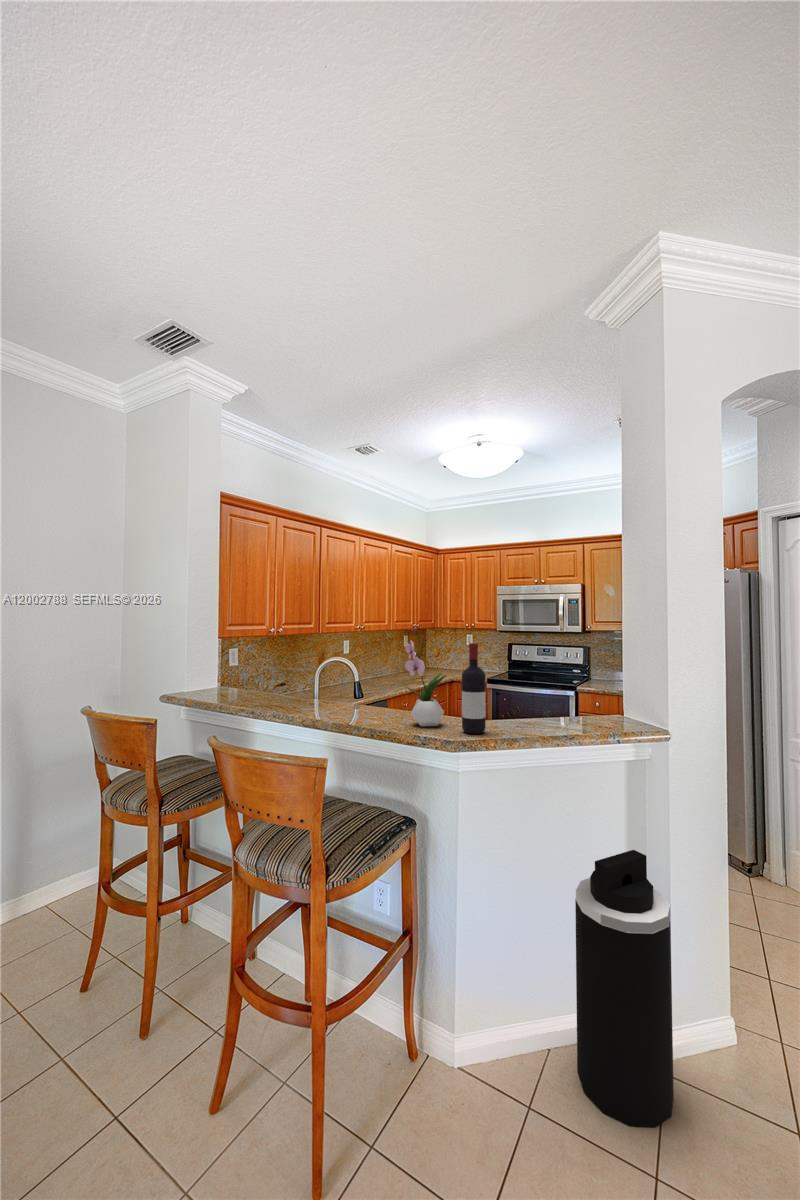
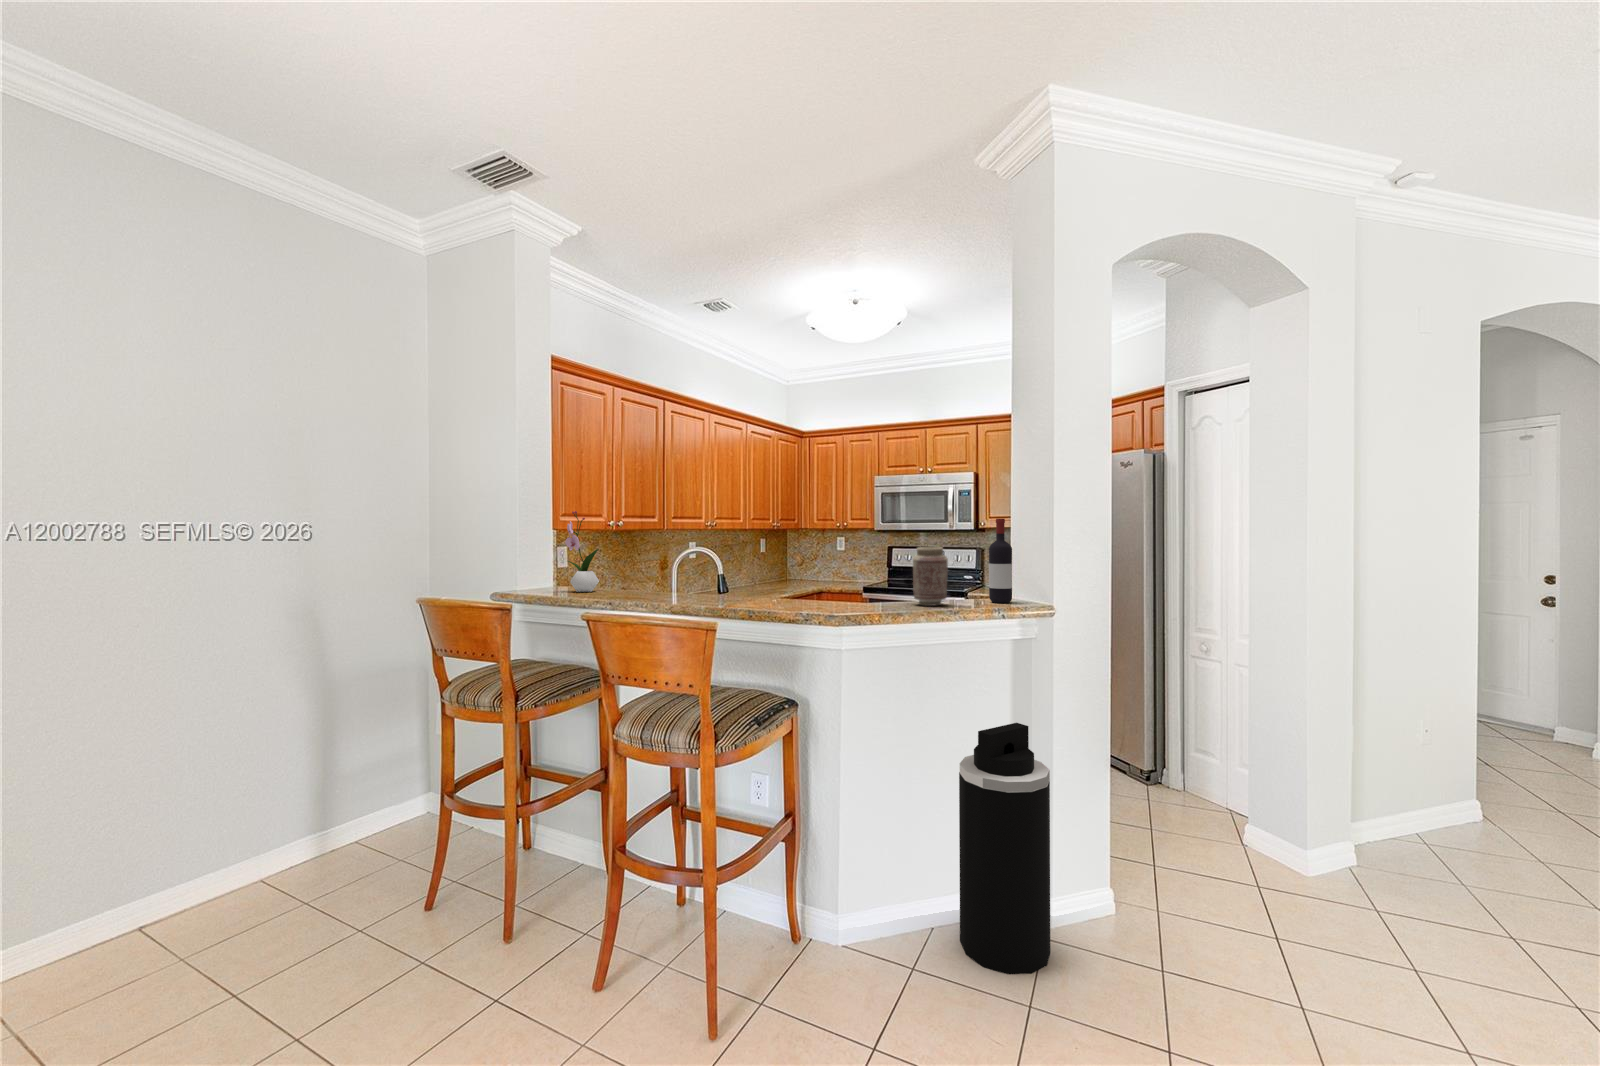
flower arrangement: present [405,628,446,726] -> present [565,511,599,592]
wine bottle: present [462,643,486,734] -> present [989,519,1012,603]
vase: none [528,669,562,728] -> present [913,547,948,606]

